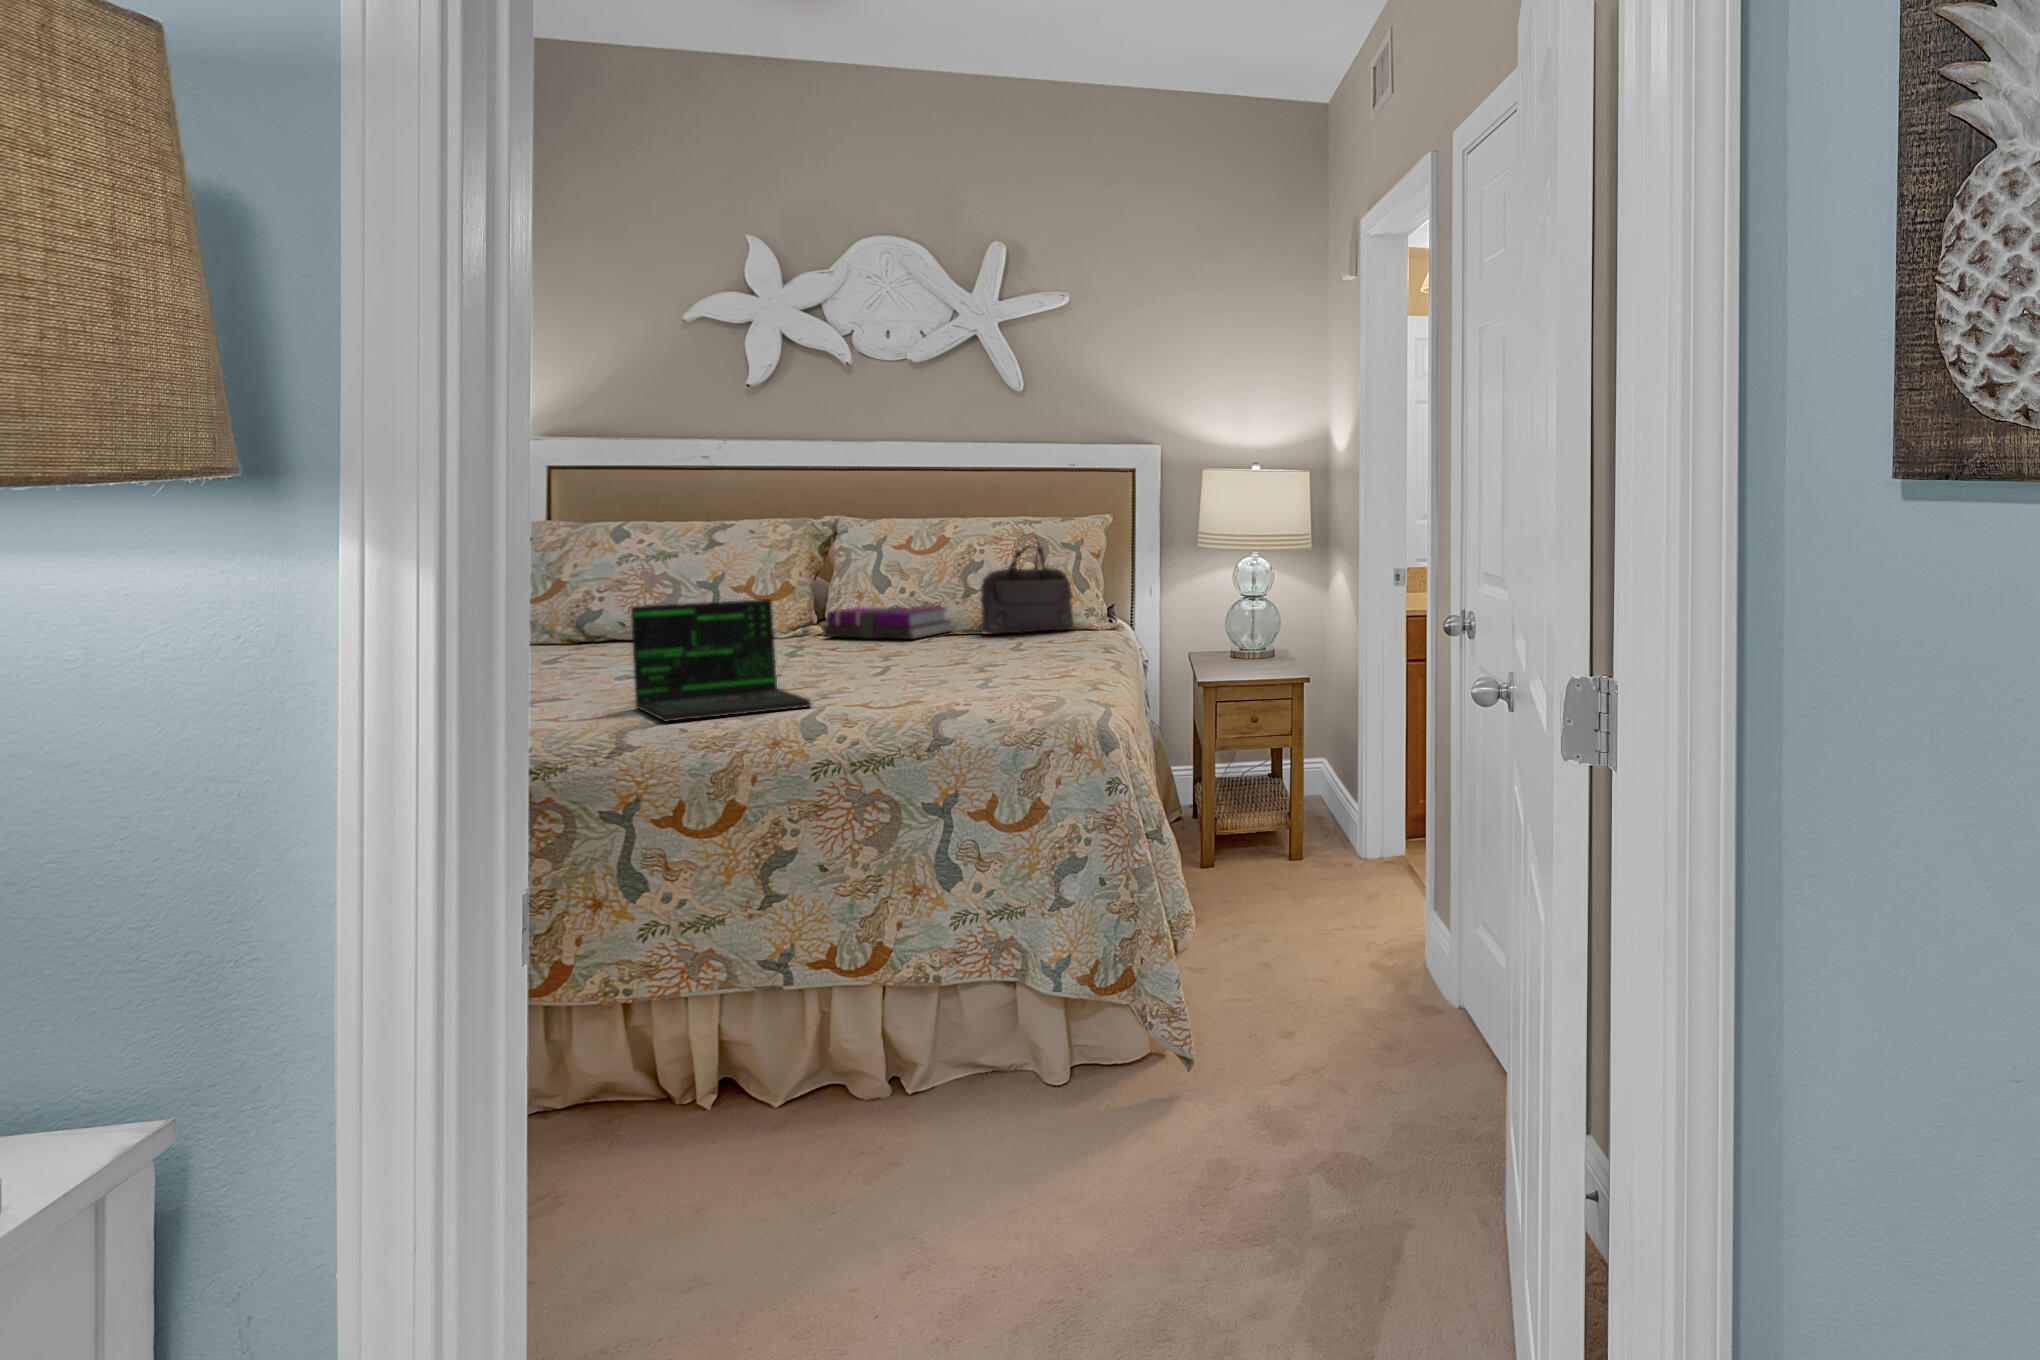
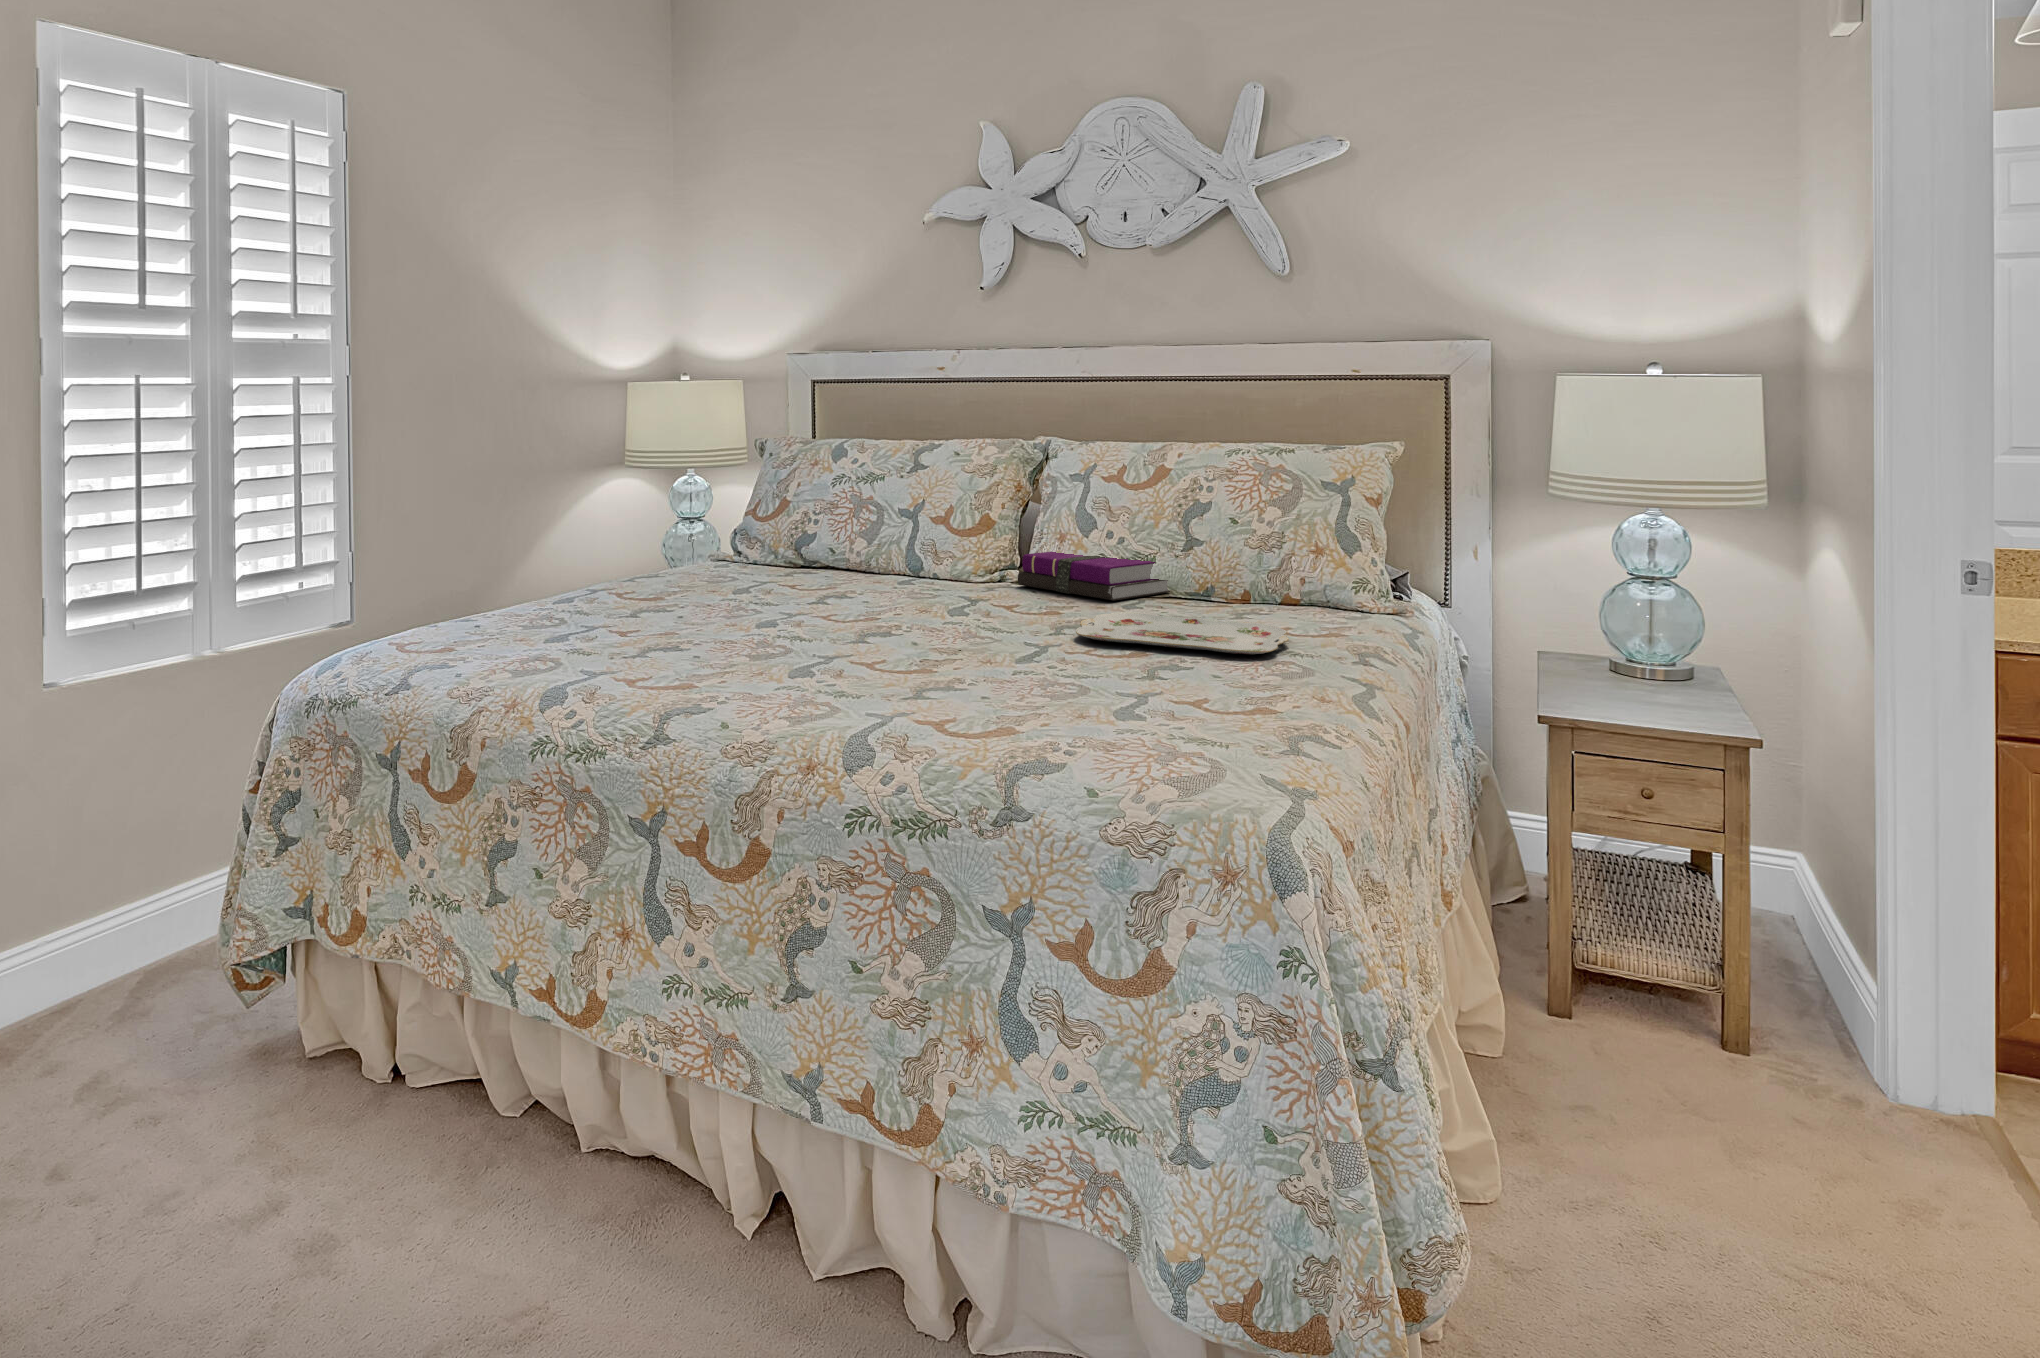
handbag: present [980,539,1074,634] -> none [1199,472,1329,608]
laptop: present [631,599,811,721] -> none [719,551,925,711]
serving tray: none [903,640,1060,660] -> present [1076,612,1289,655]

